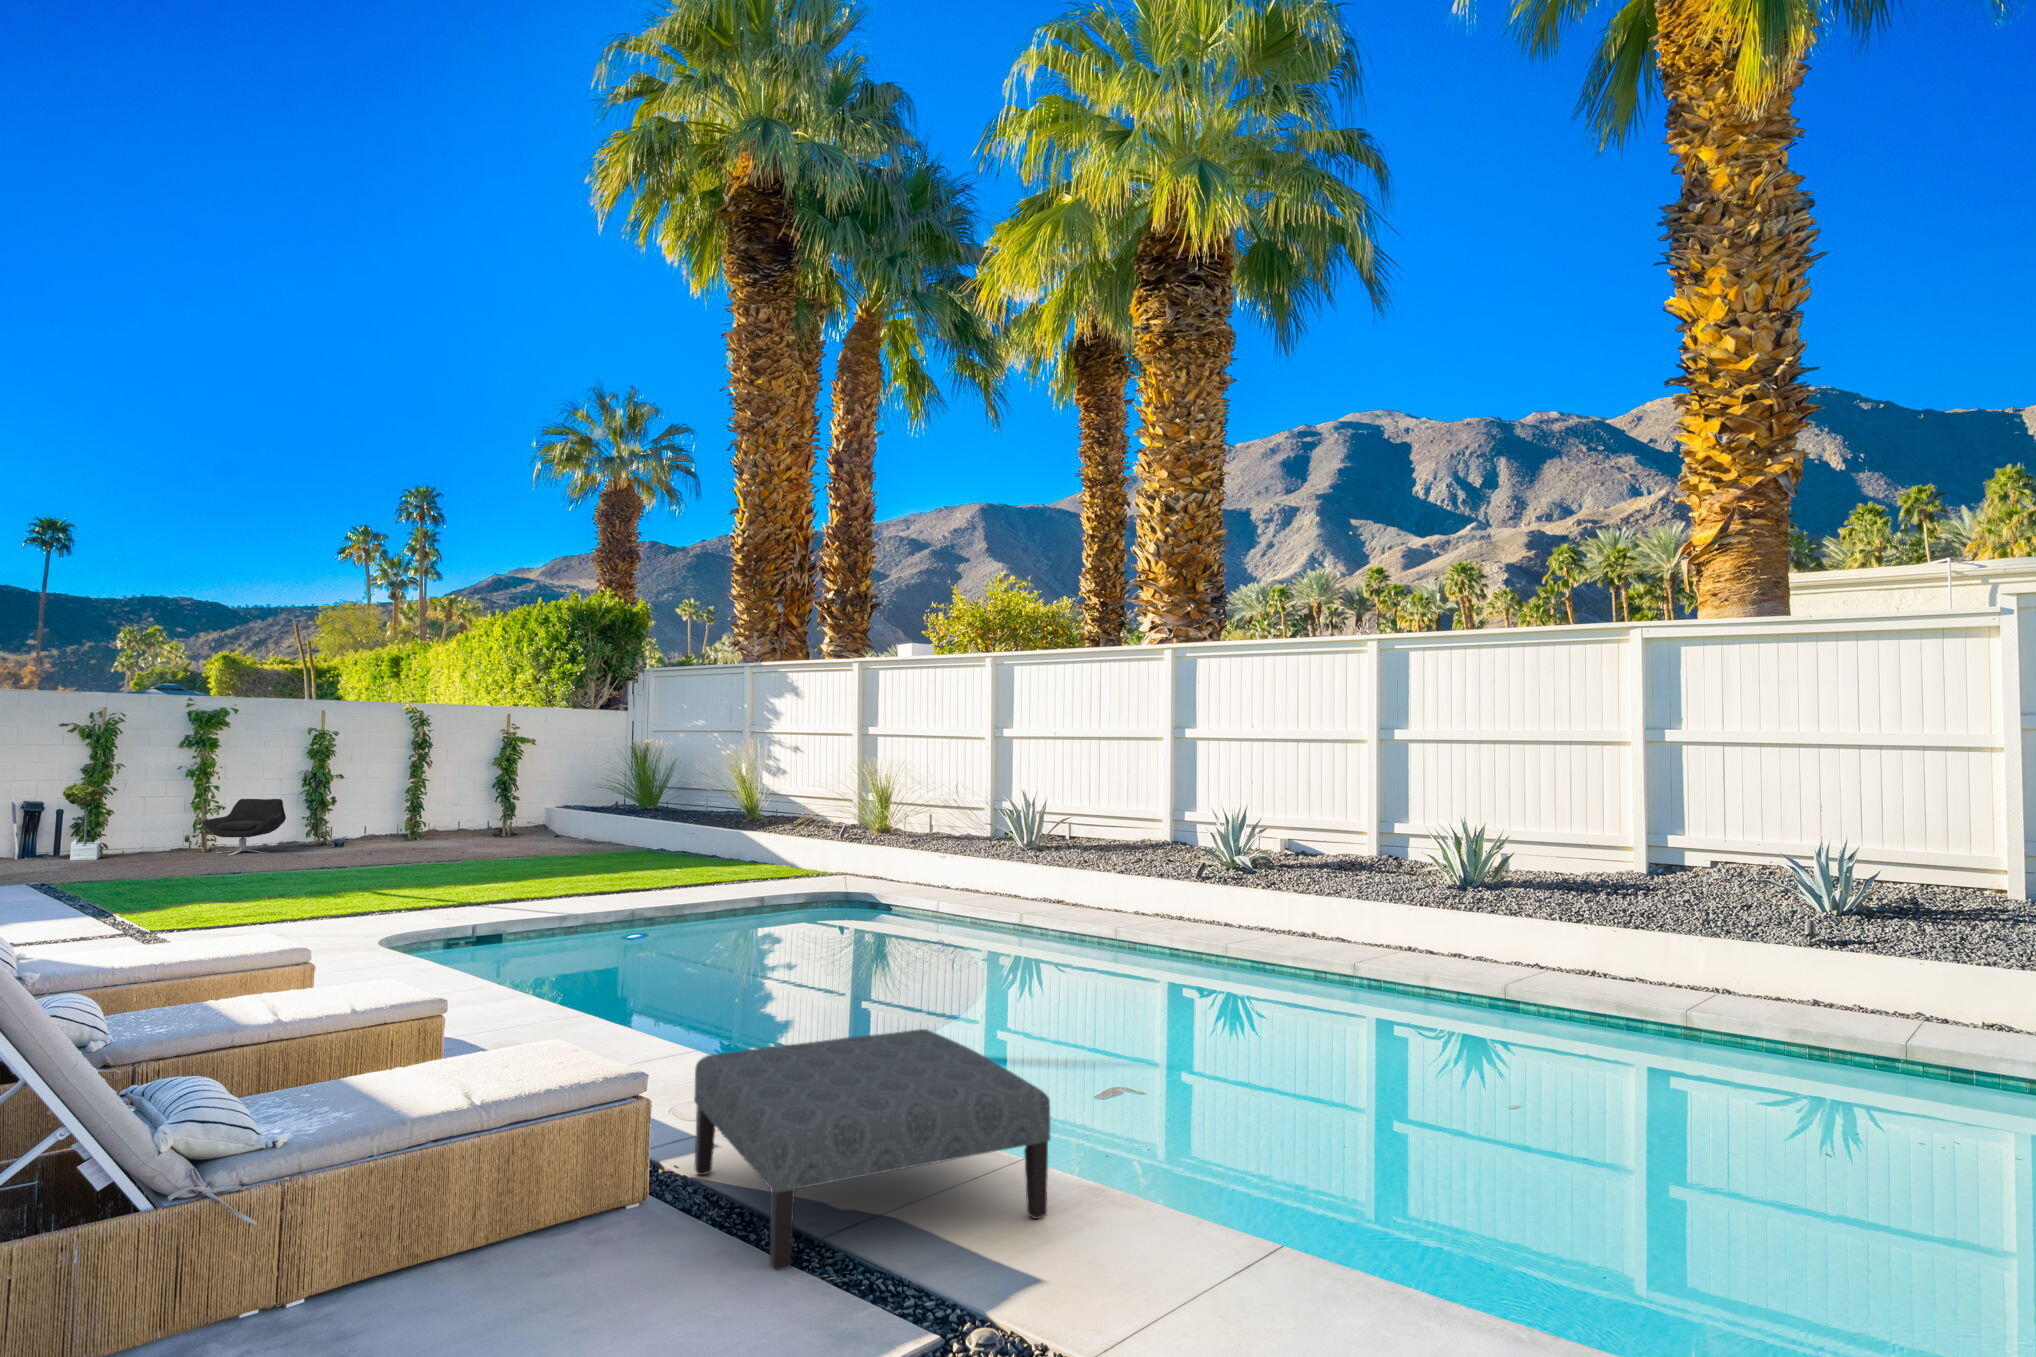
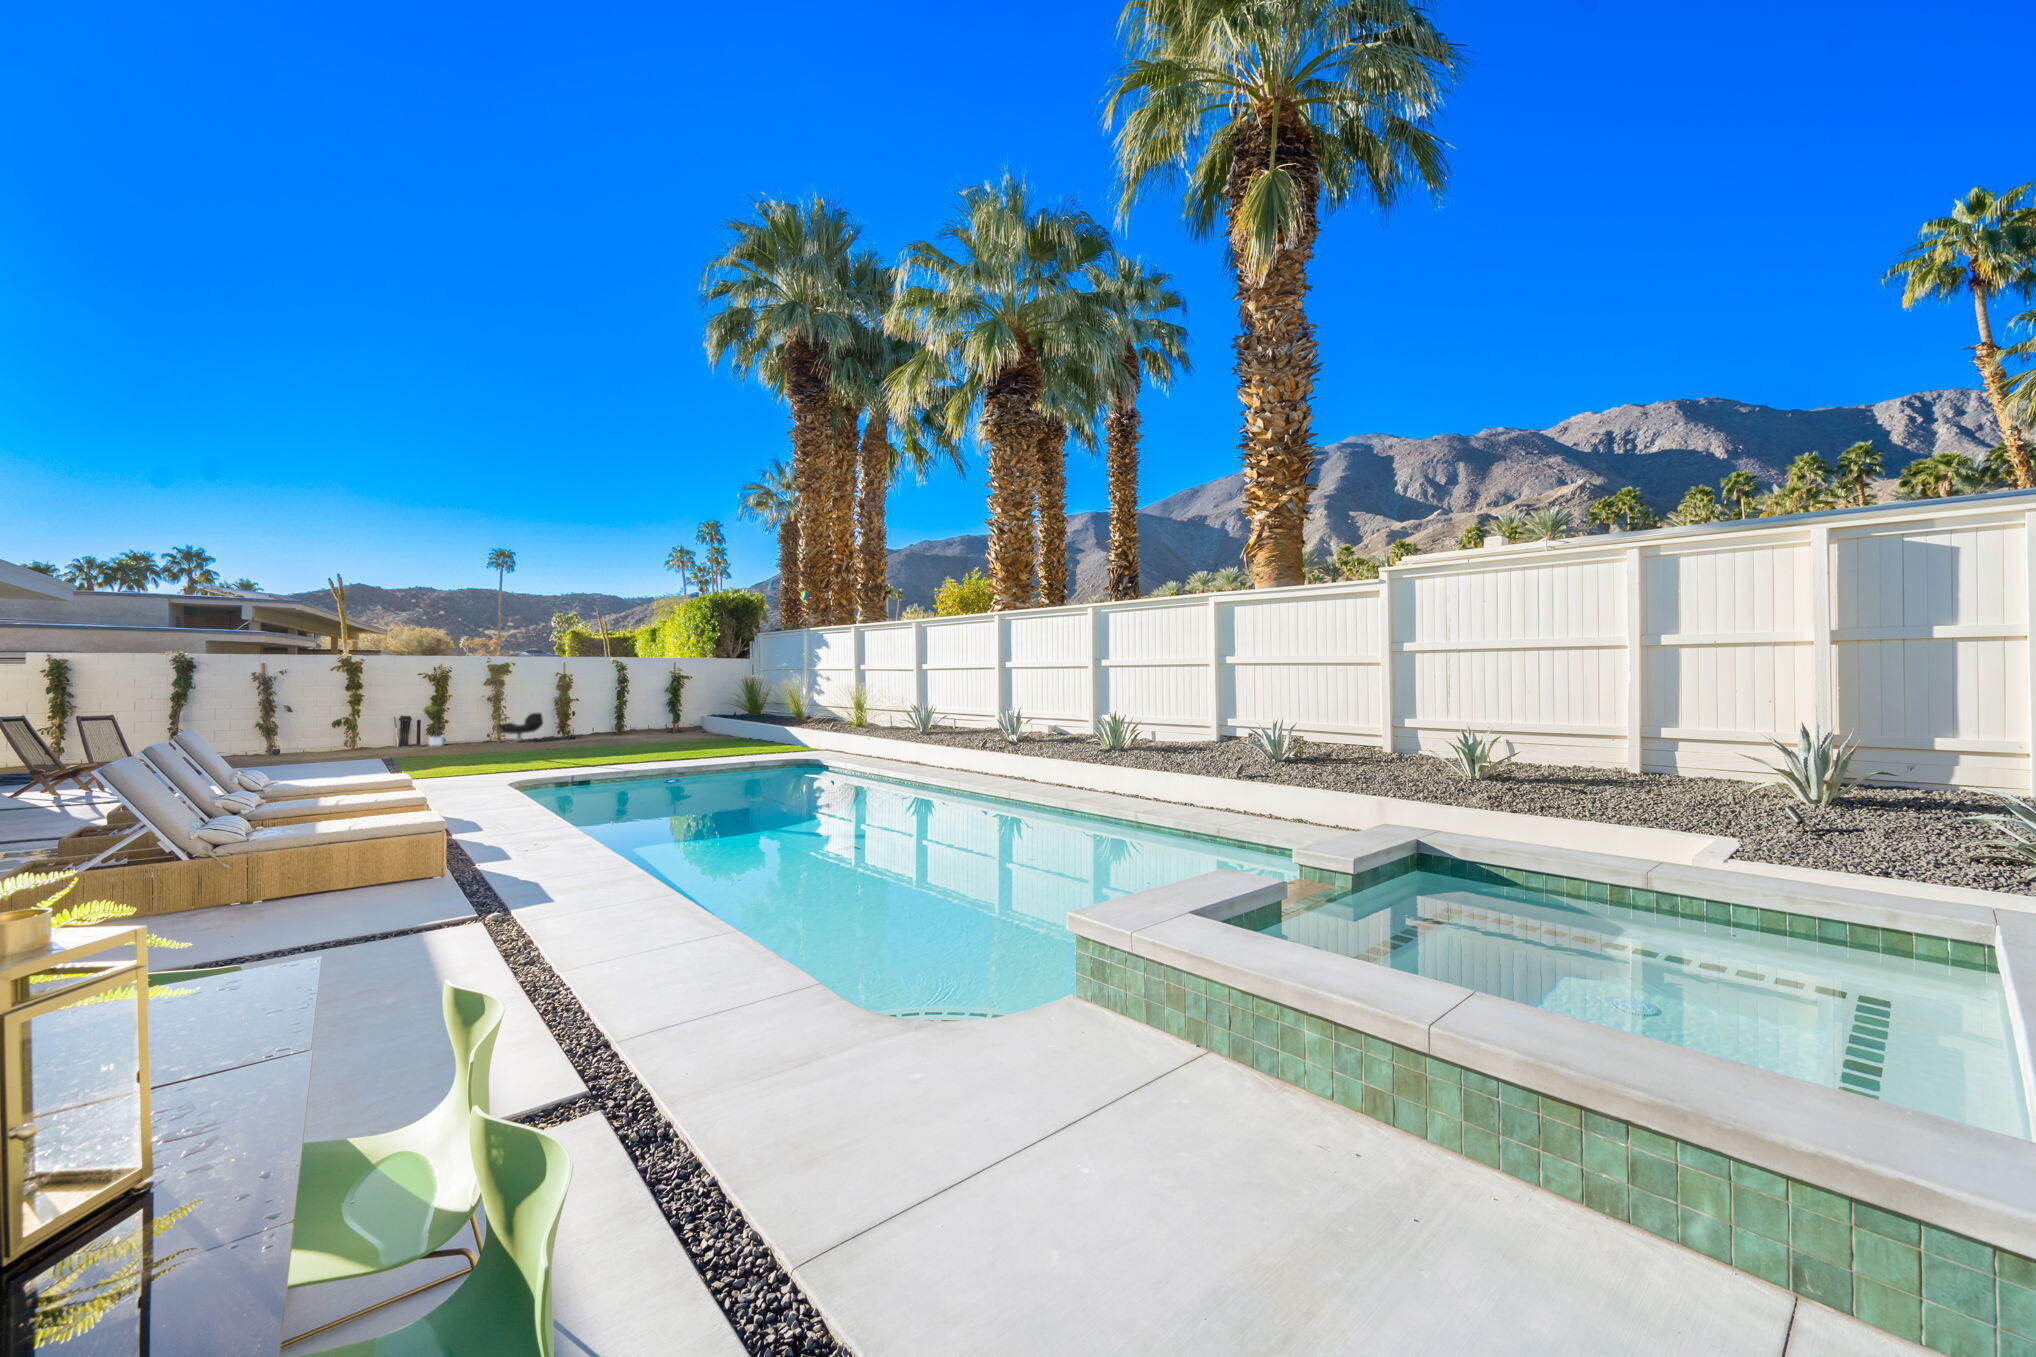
ottoman: present [694,1029,1050,1271] -> none [416,813,588,902]

